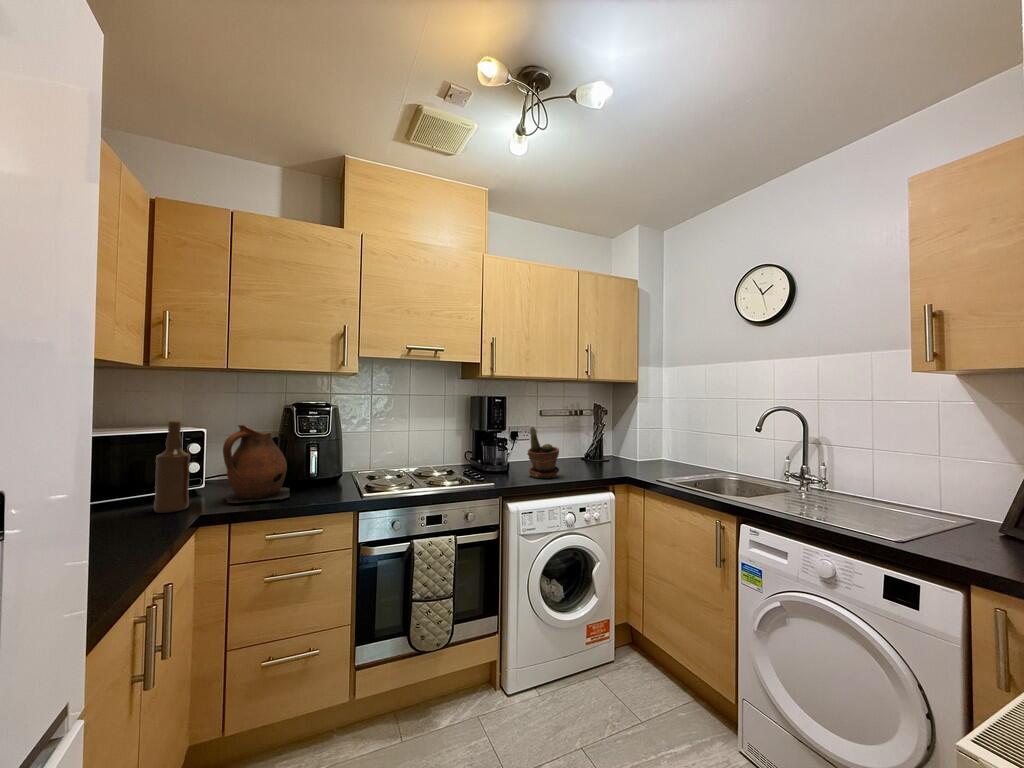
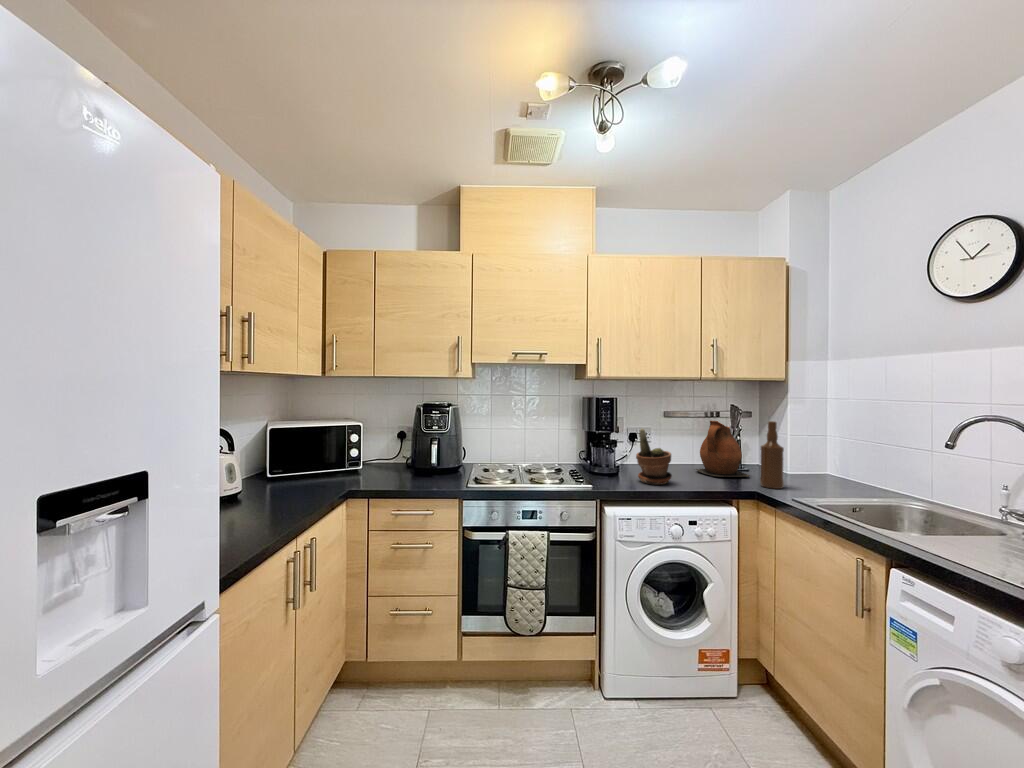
bottle: present [154,421,190,513] -> present [760,421,784,489]
ceramic pitcher: present [223,425,289,503] -> present [696,421,750,477]

